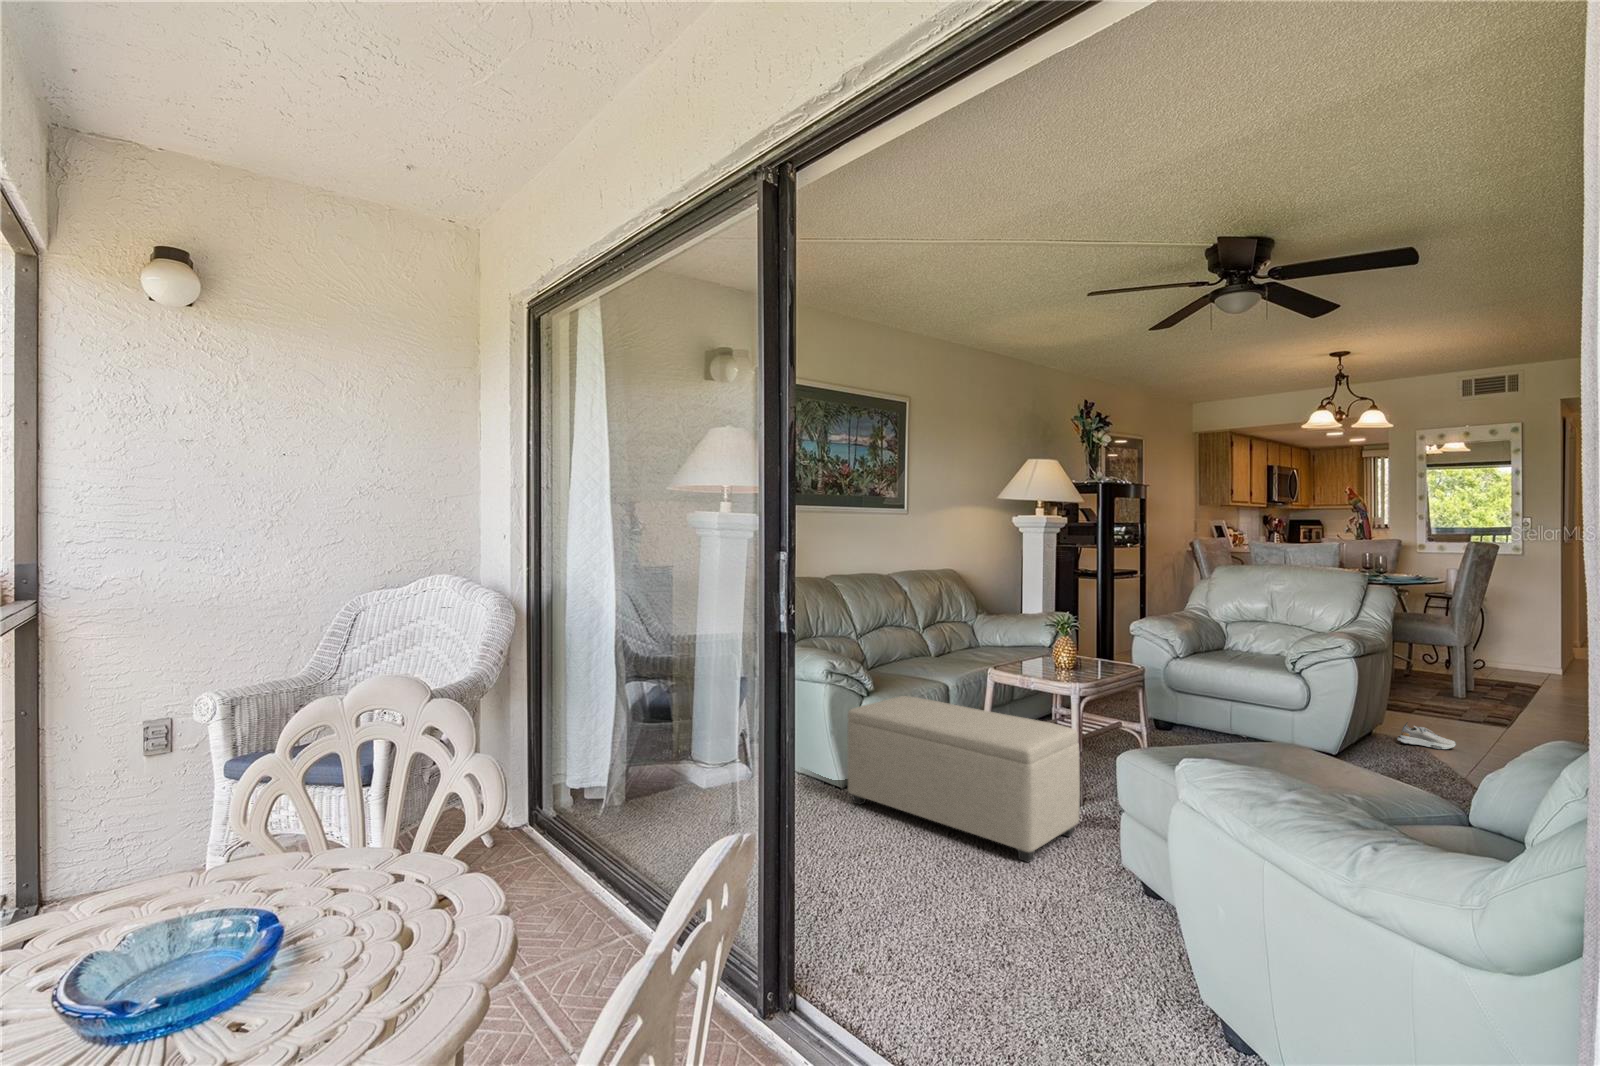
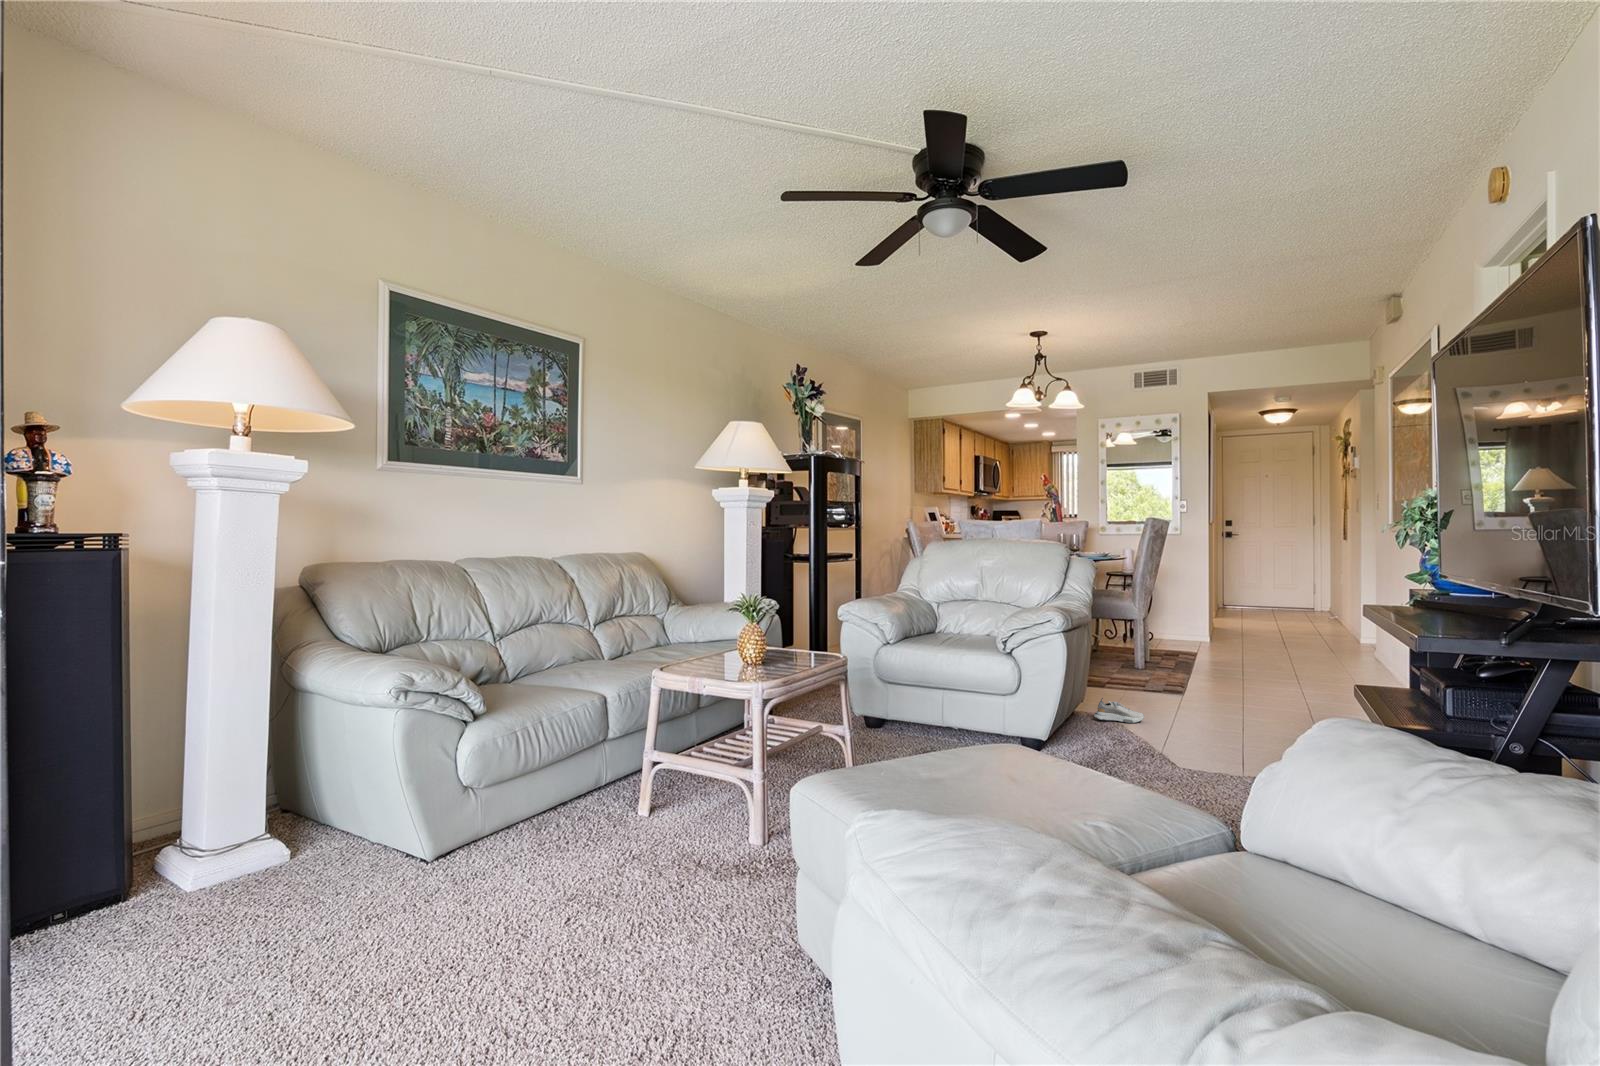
ottoman: present [848,696,1080,862] -> none [430,717,753,952]

